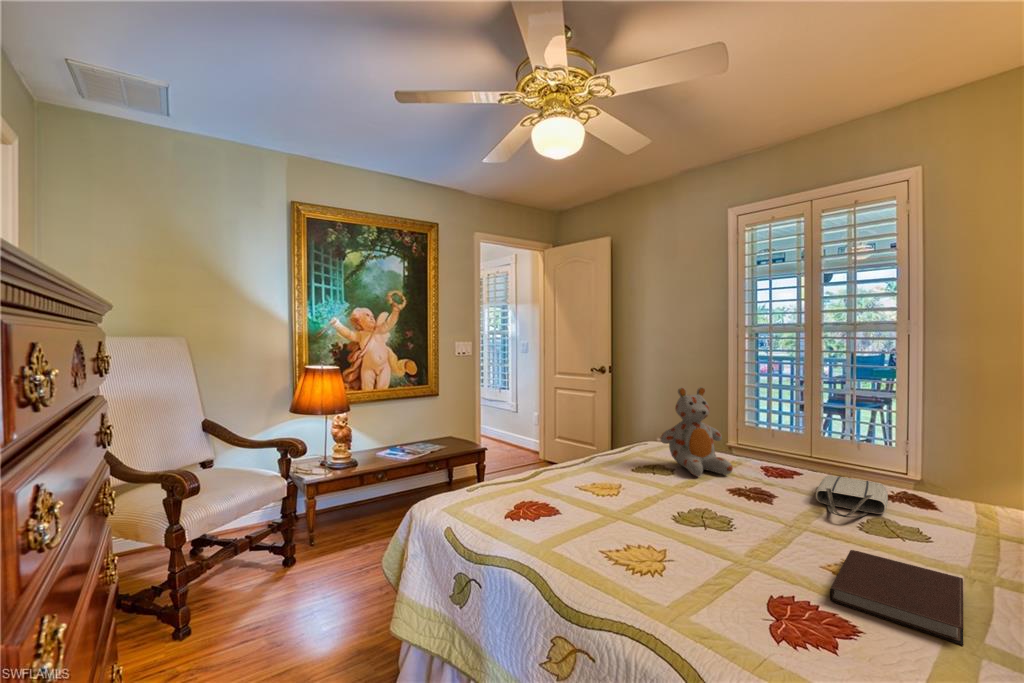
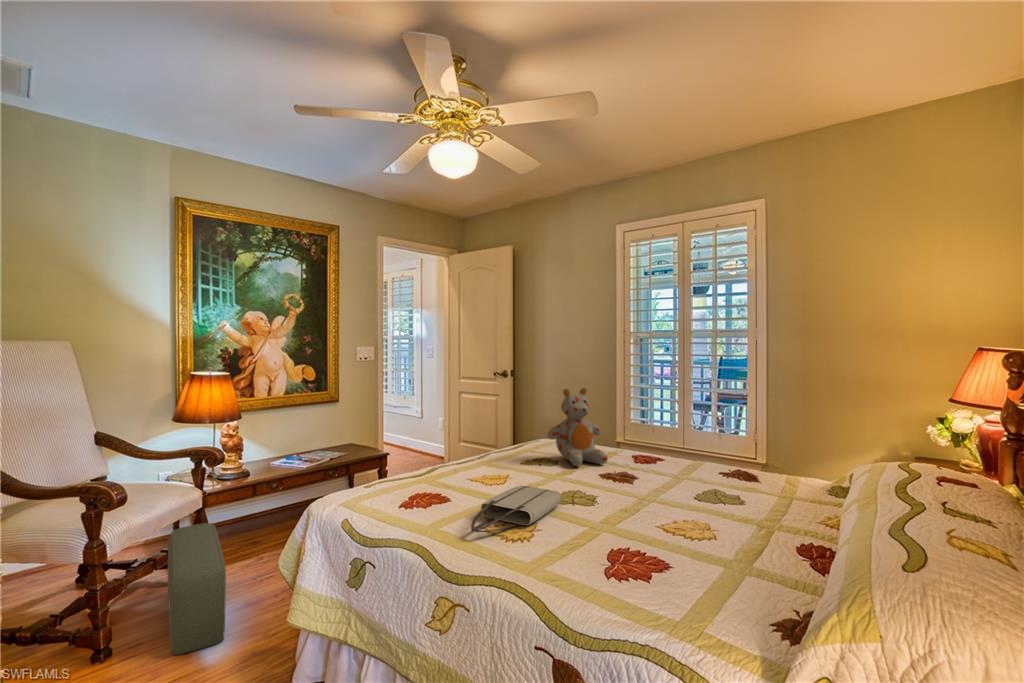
tote bag: present [816,476,888,518] -> present [471,486,561,532]
pouf: none [282,510,333,642] -> present [168,523,226,655]
notebook: present [830,550,964,645] -> none [652,513,747,568]

